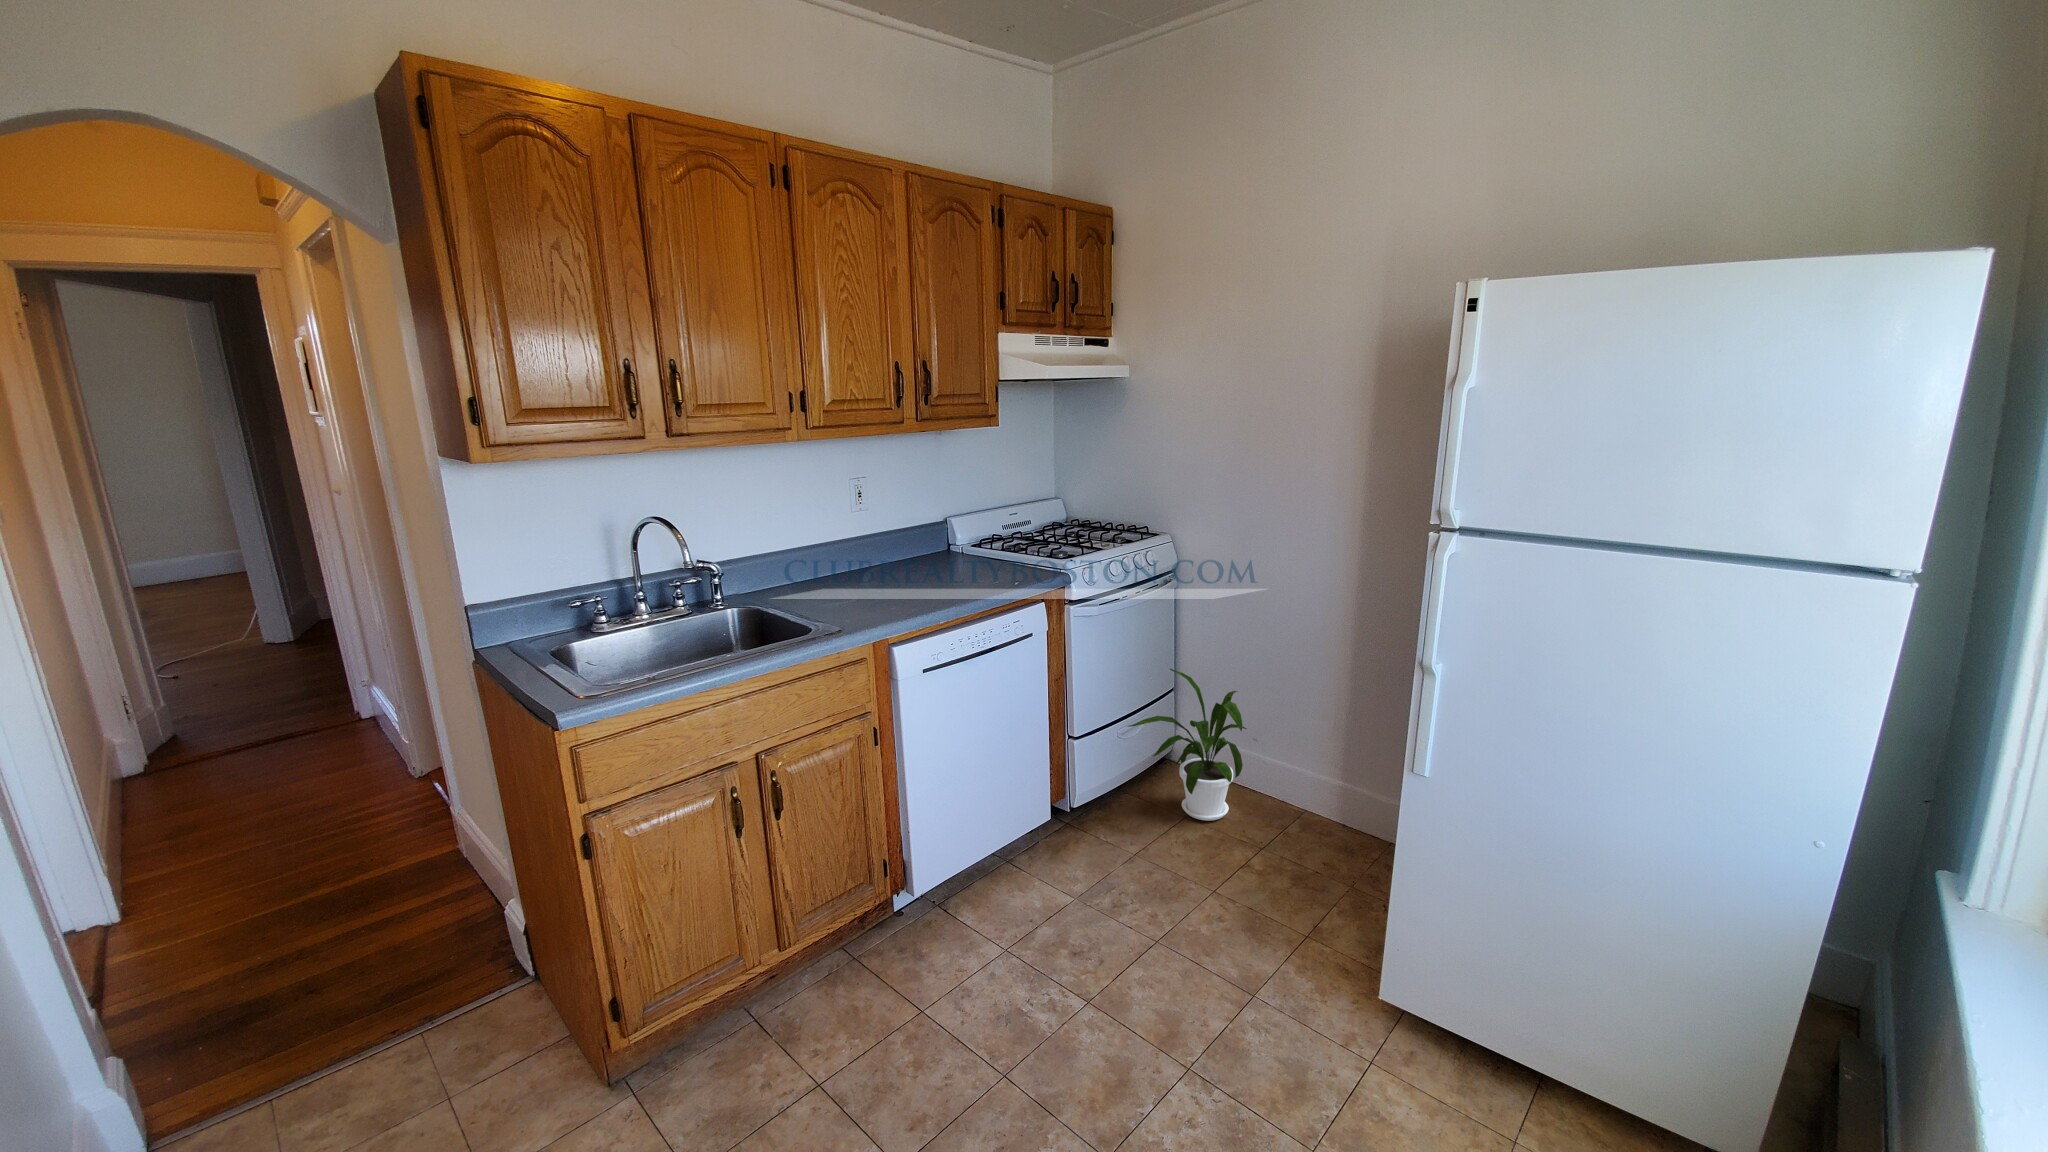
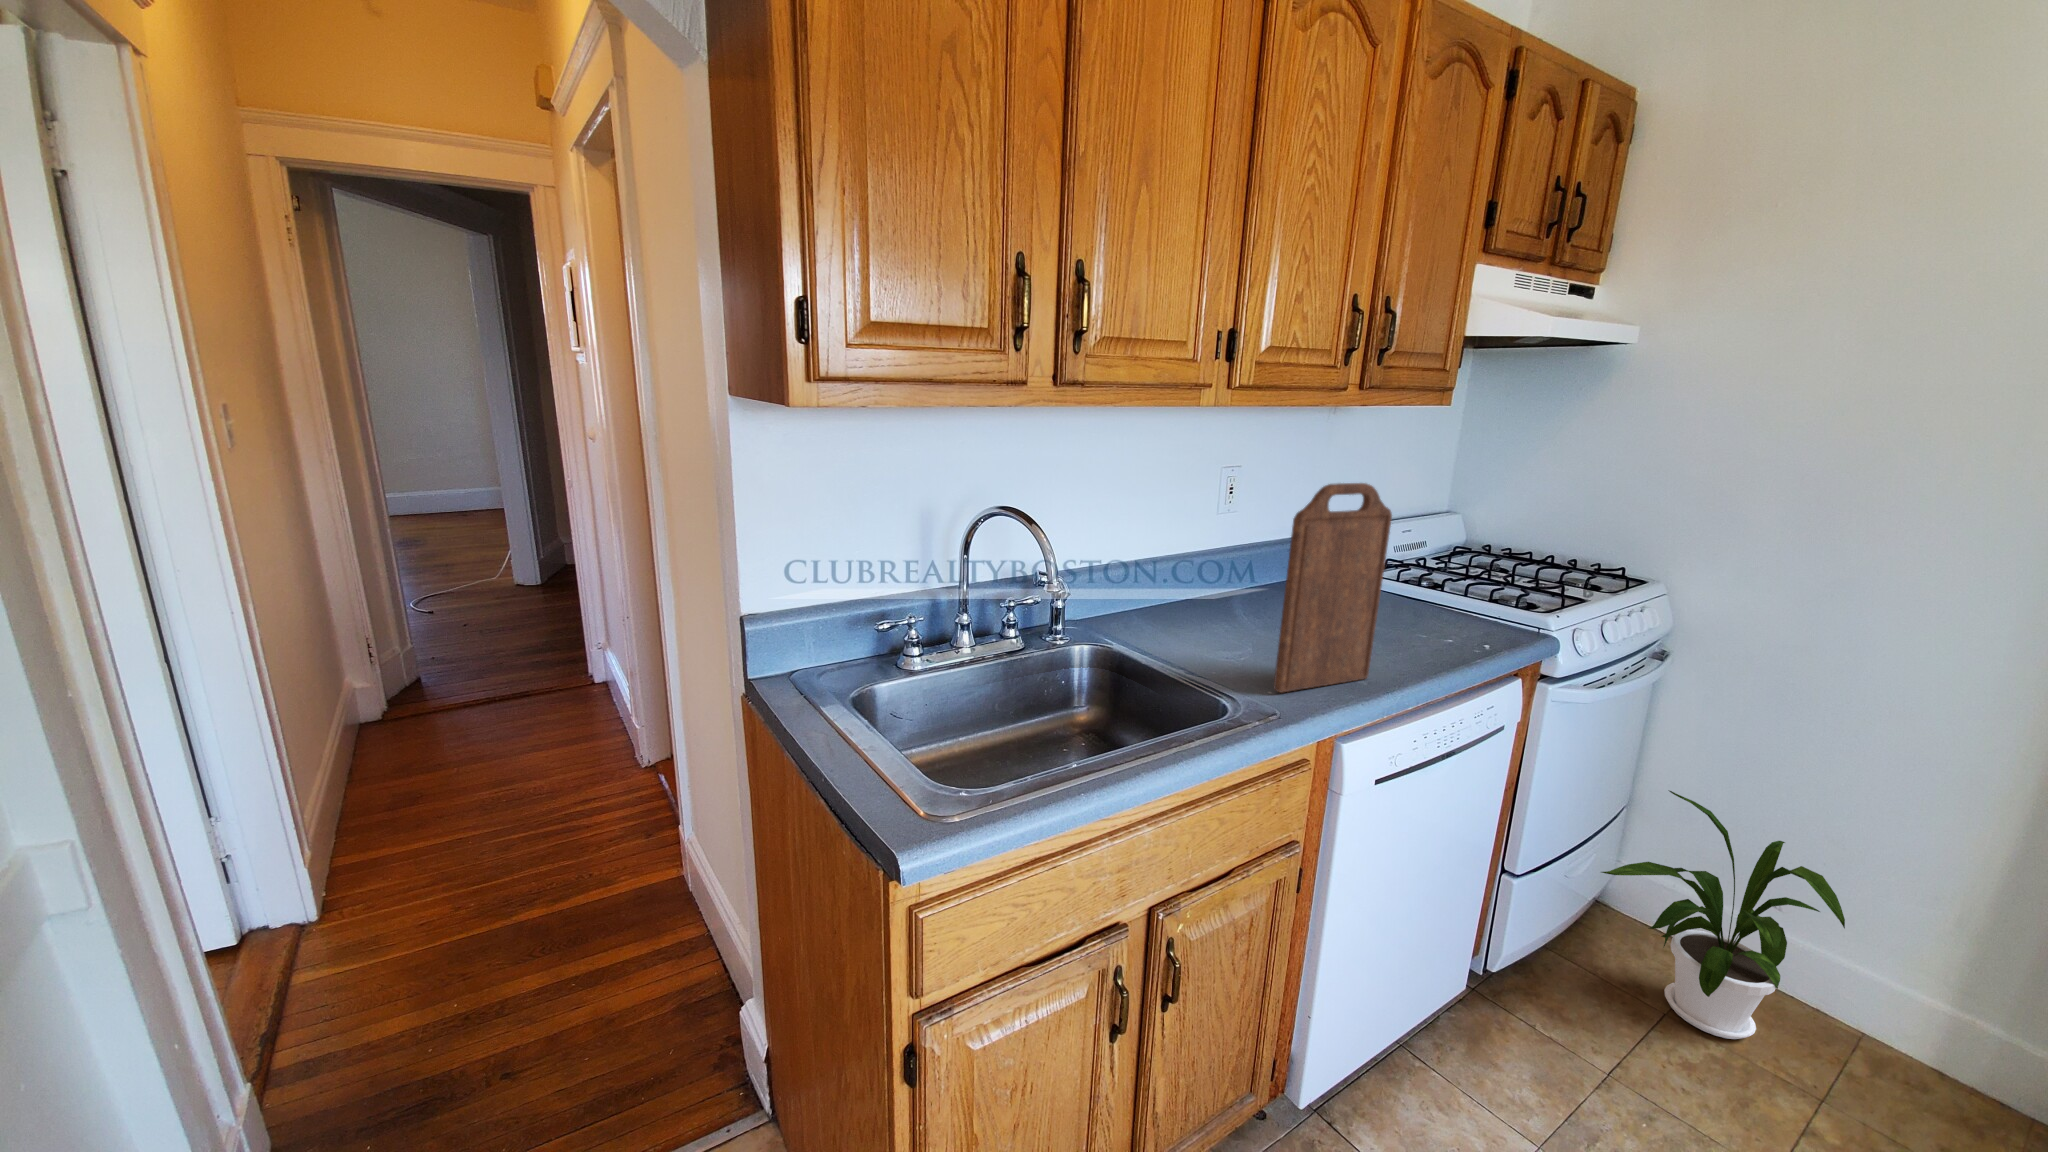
cutting board: none [836,484,913,619] -> present [1274,483,1392,692]

